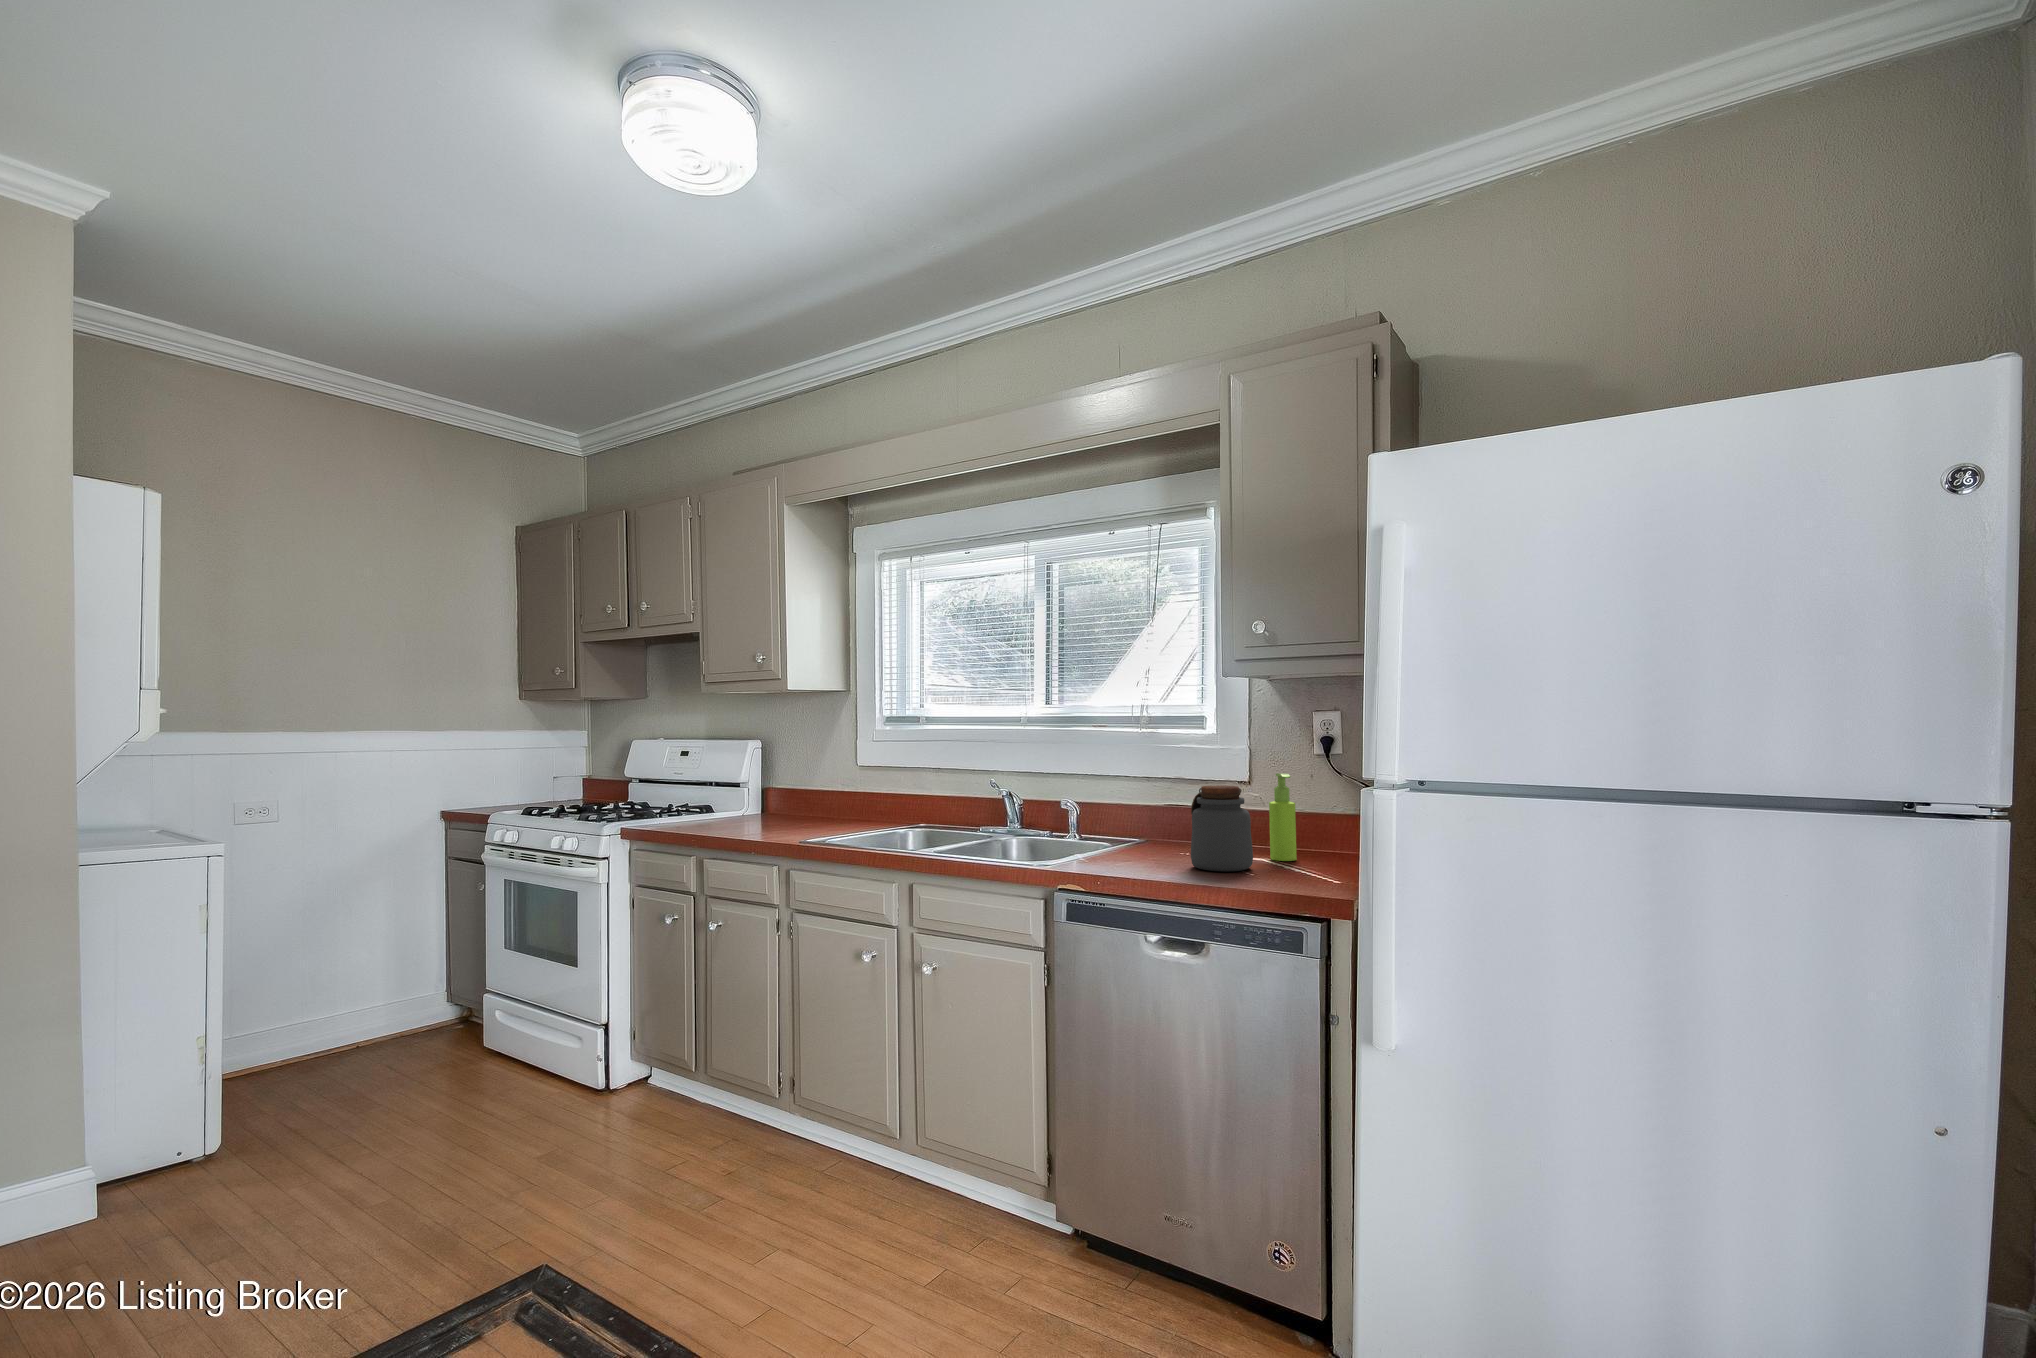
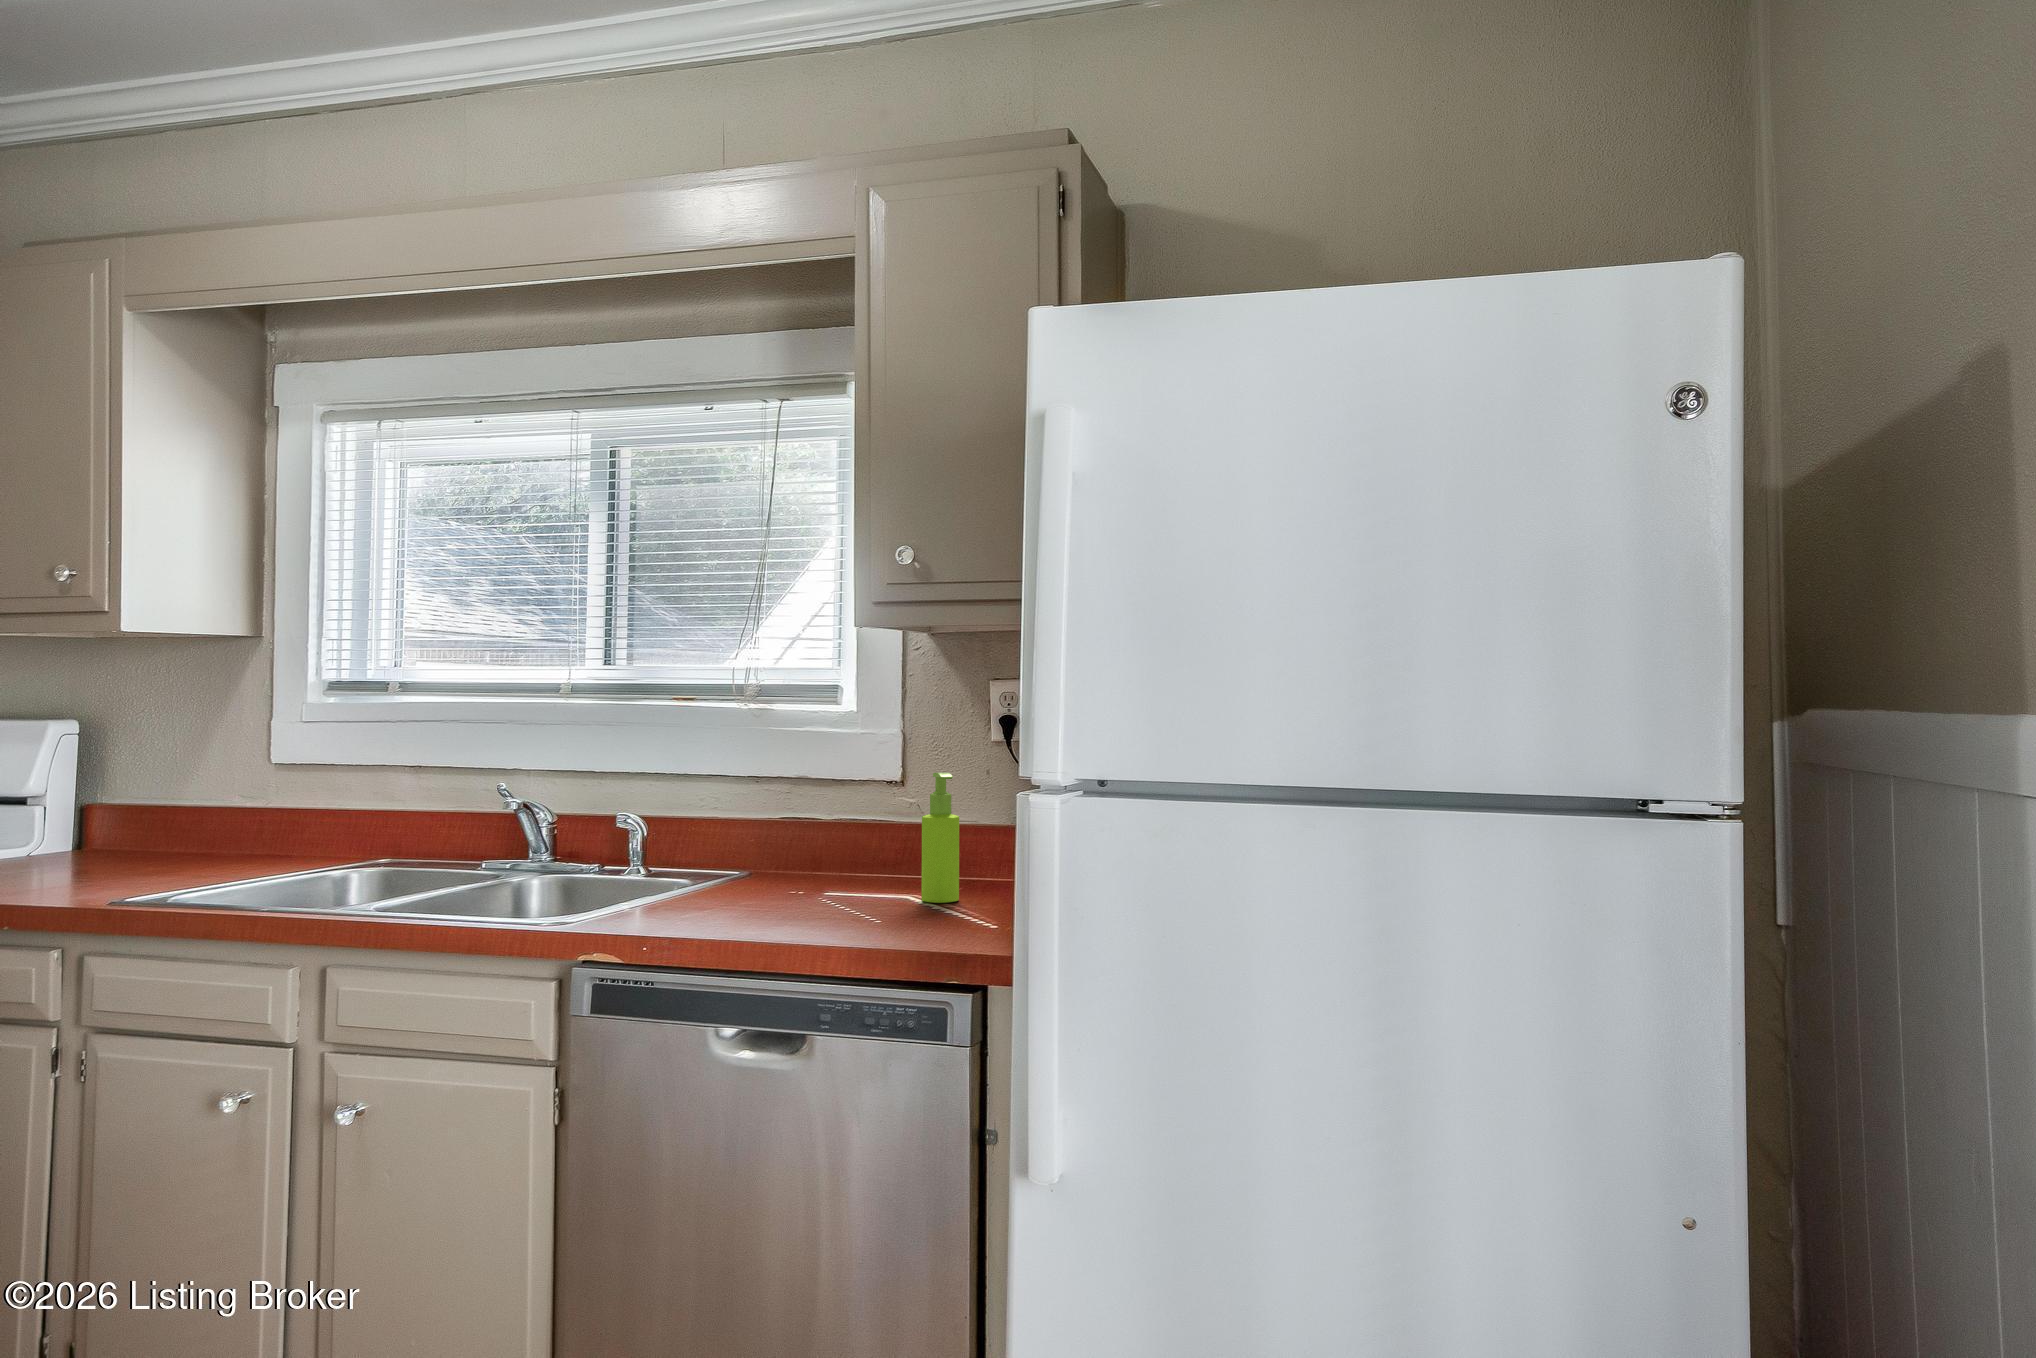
jar: present [1191,785,1253,871] -> none [796,791,890,923]

